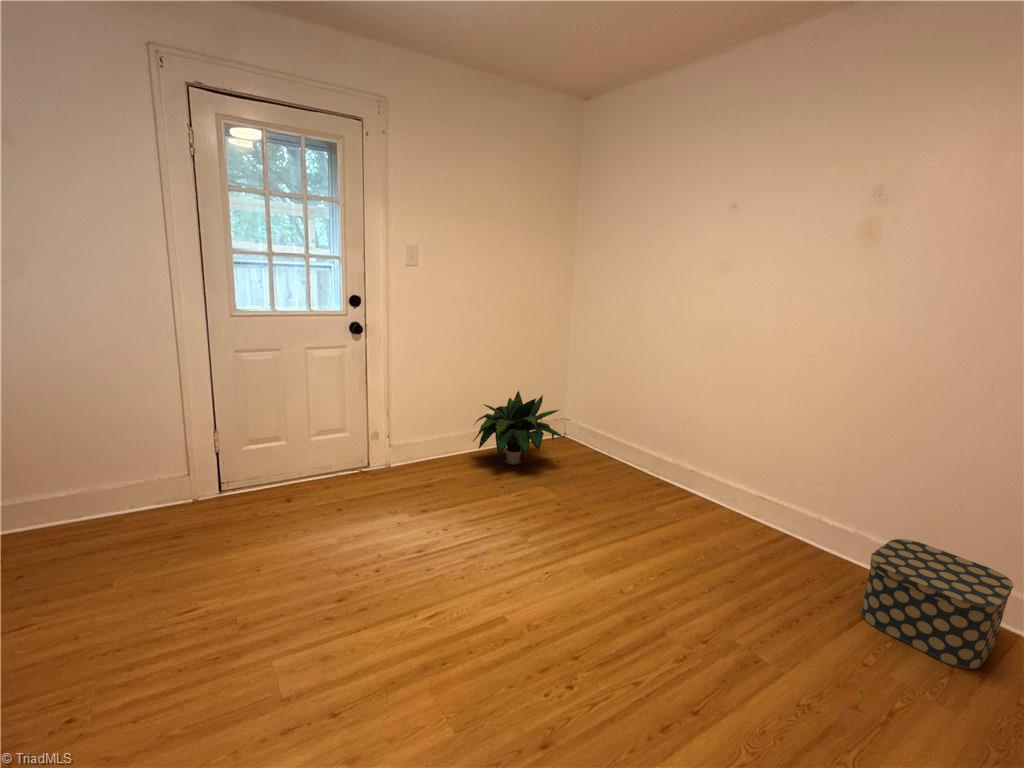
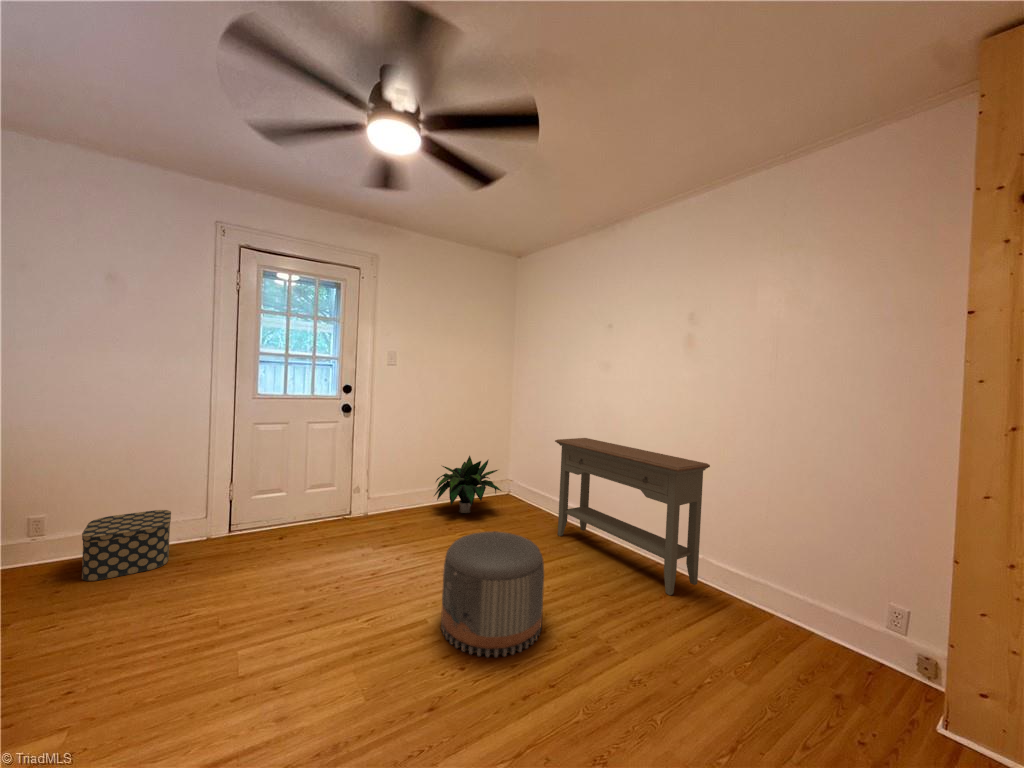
console table: none [641,369,885,583] -> present [555,438,710,595]
pouf: none [525,504,667,672] -> present [441,532,544,657]
storage box: present [861,539,1014,669] -> present [82,510,171,581]

